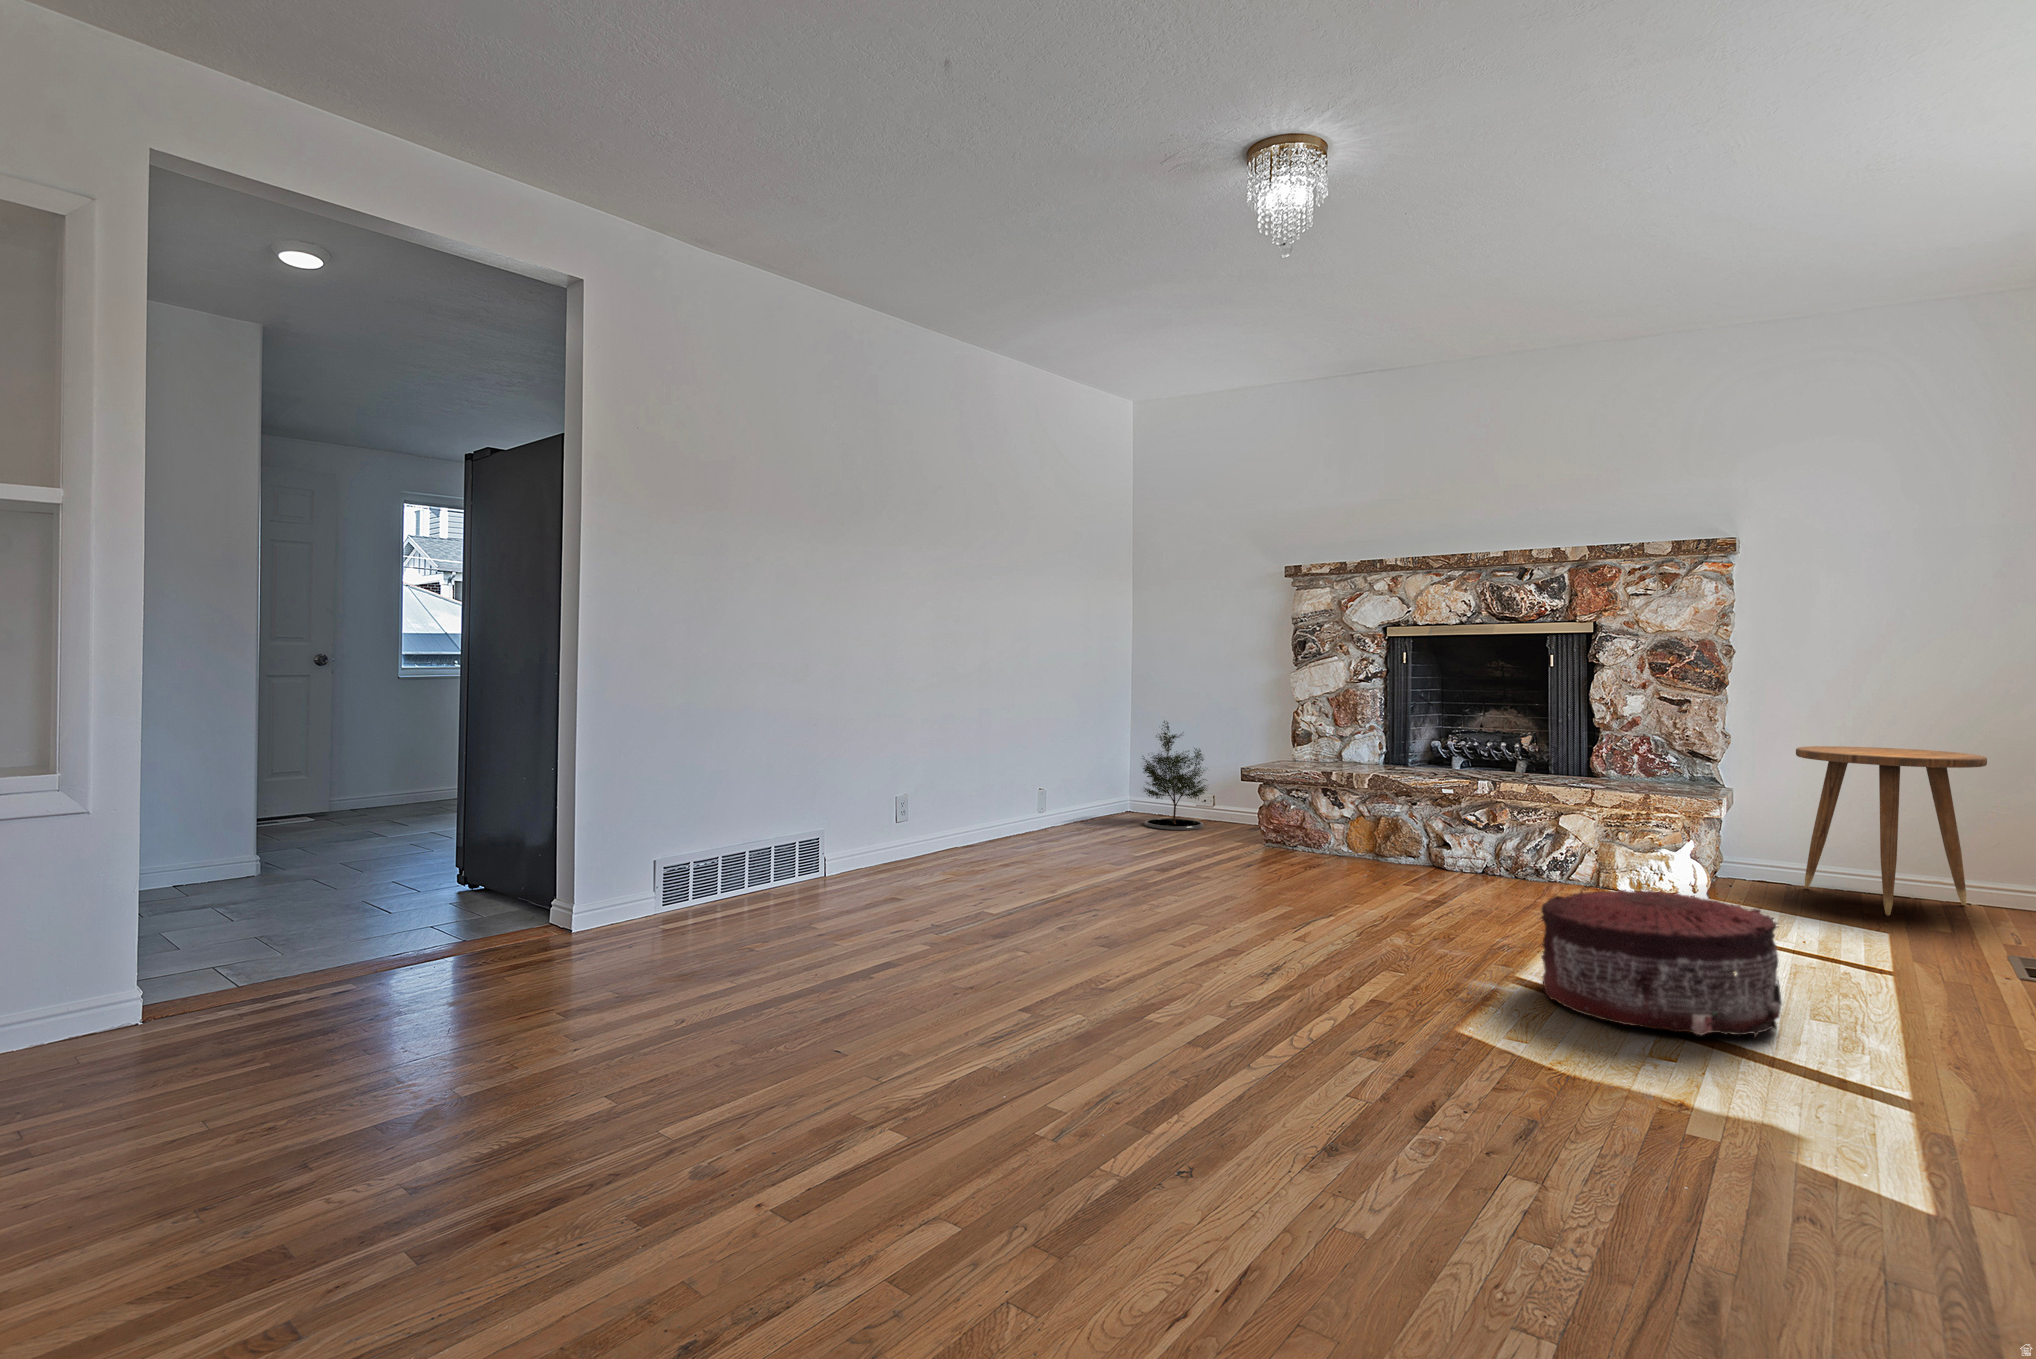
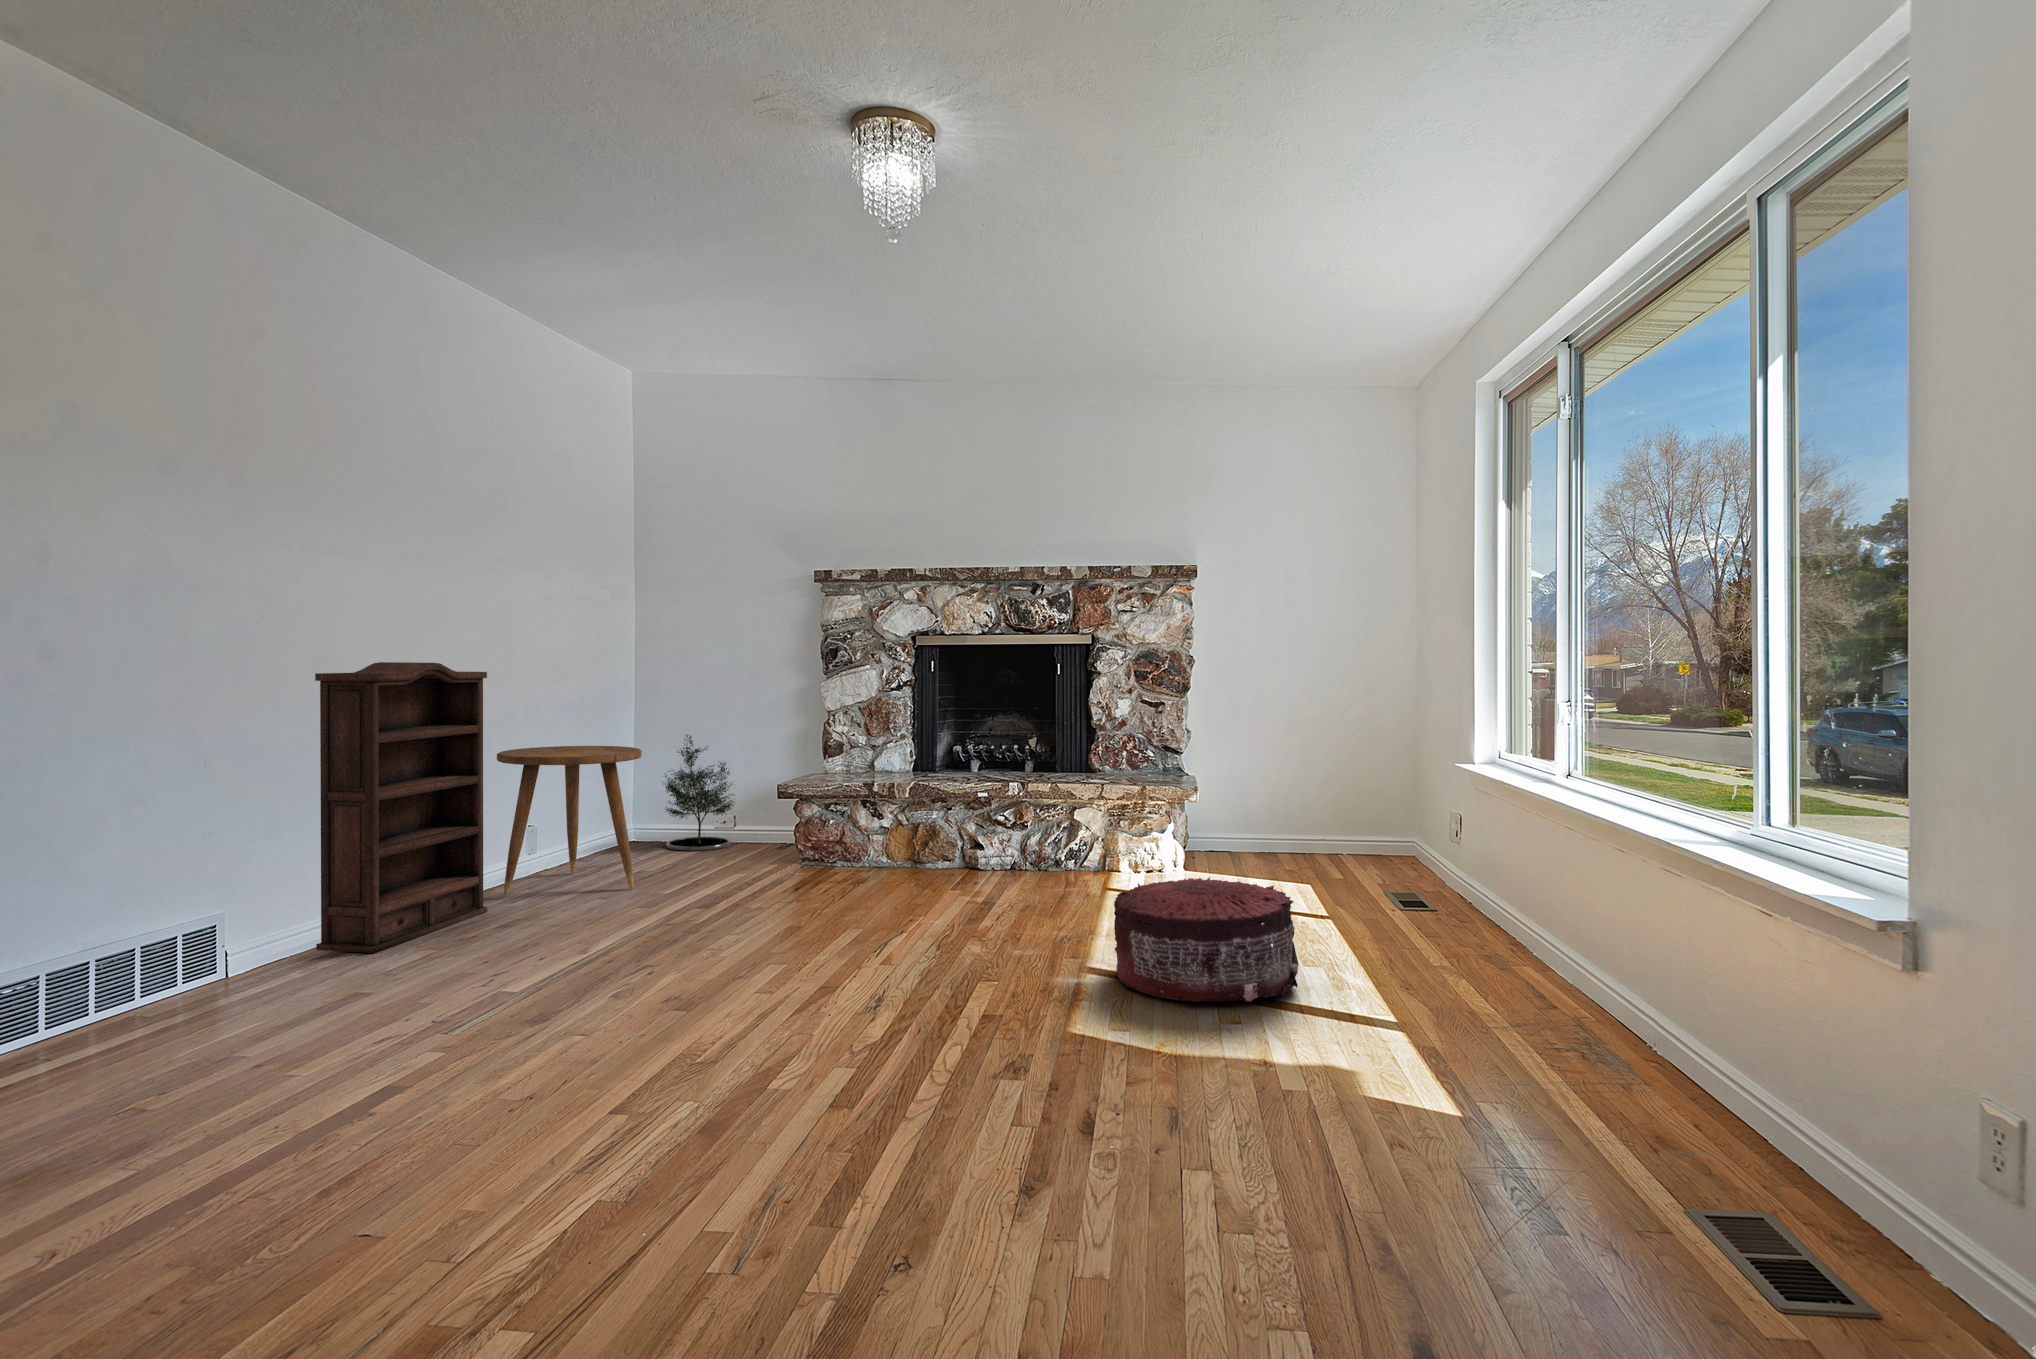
bookshelf: none [847,647,979,881] -> present [315,662,487,953]
side table: present [1796,746,1987,916] -> present [497,746,642,897]

